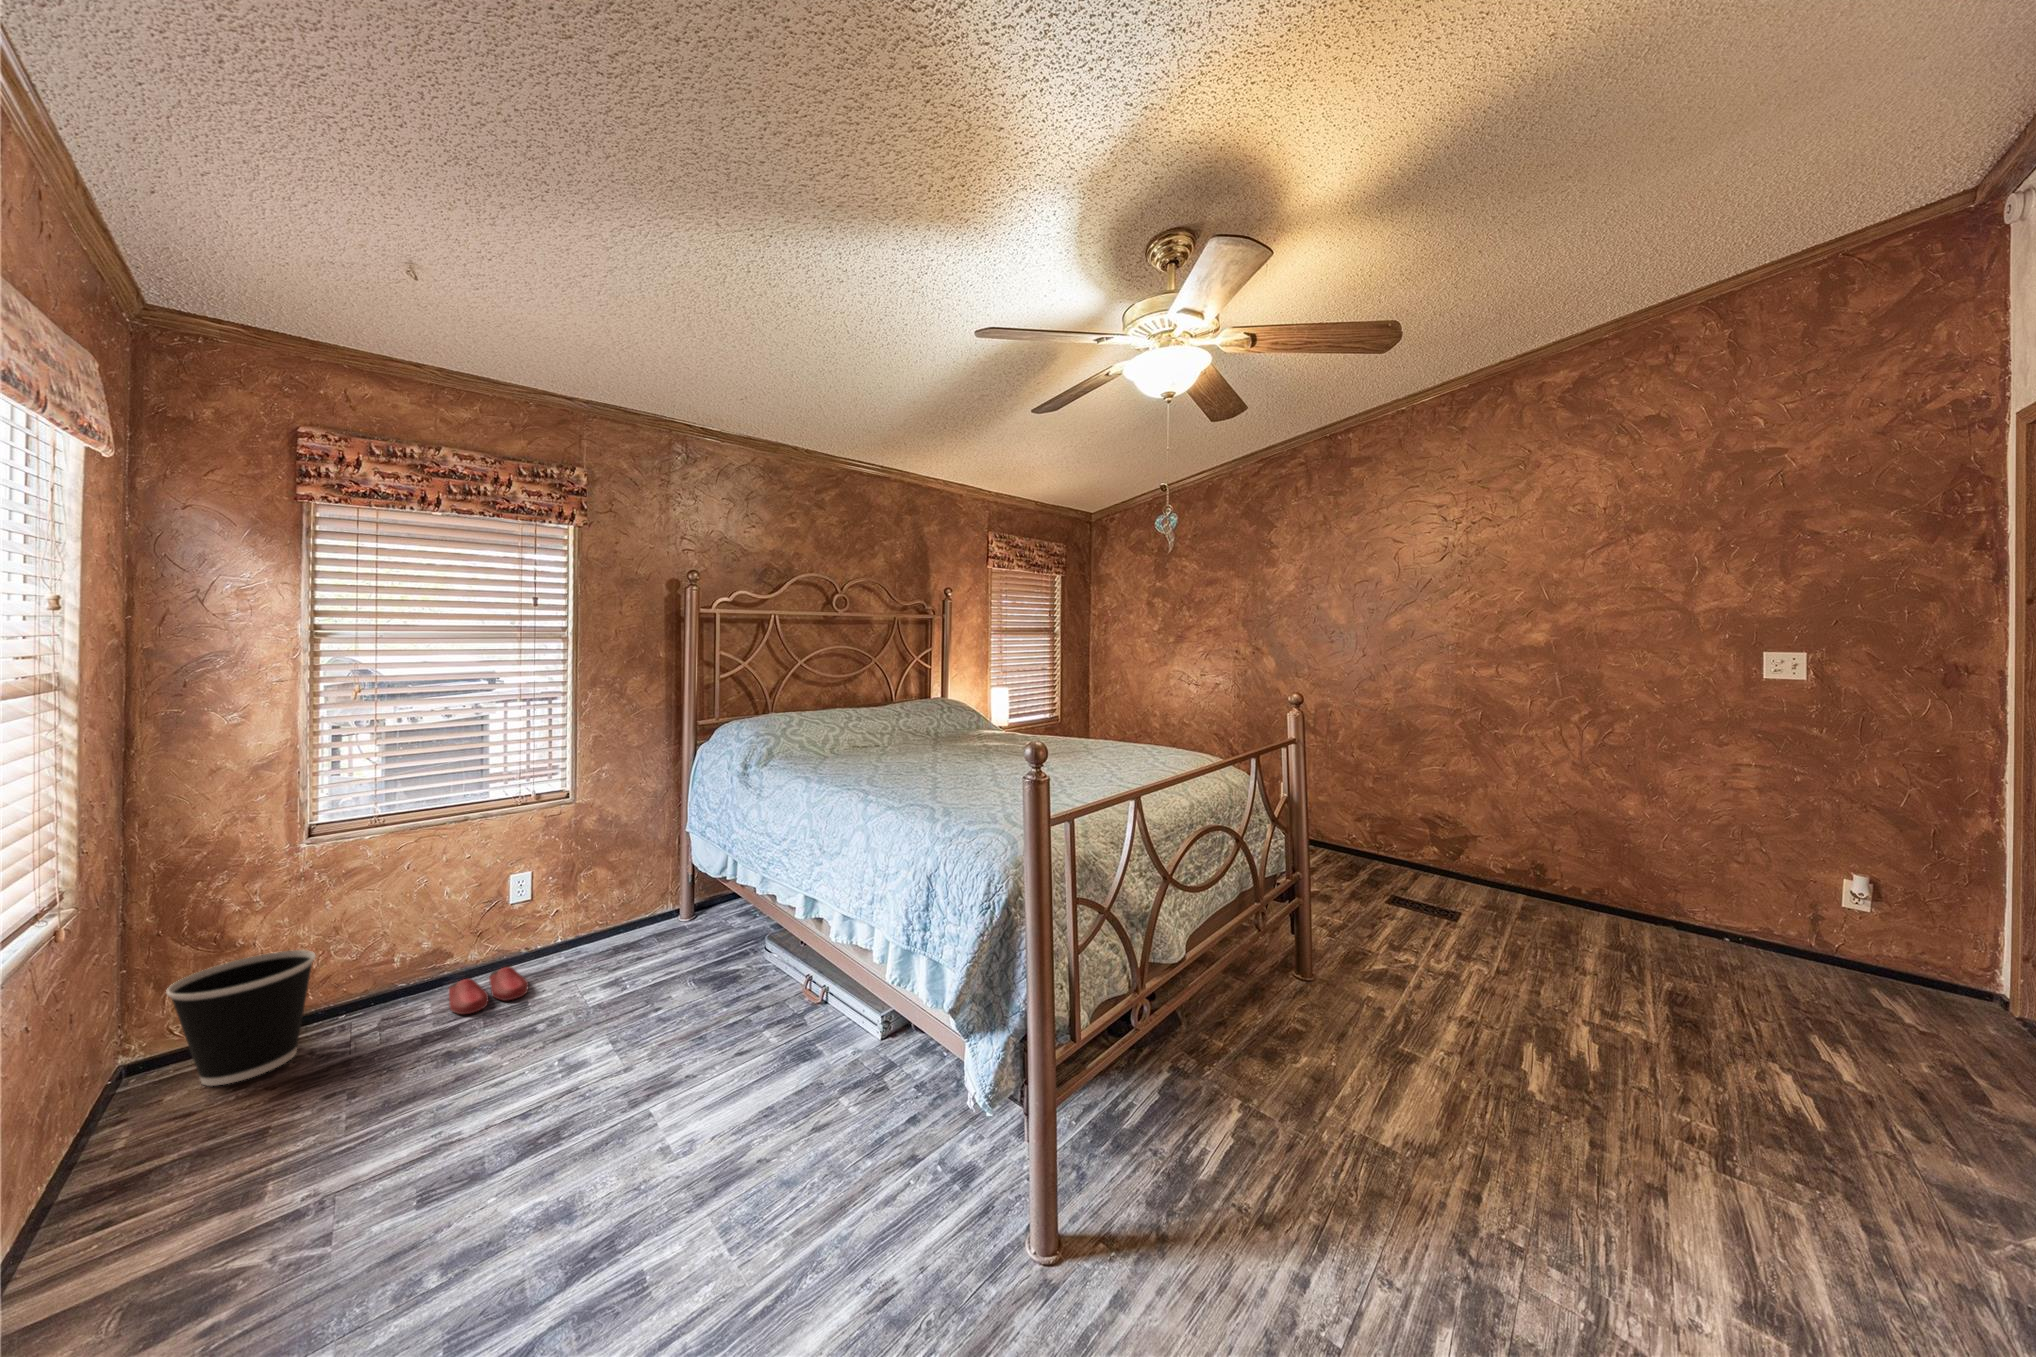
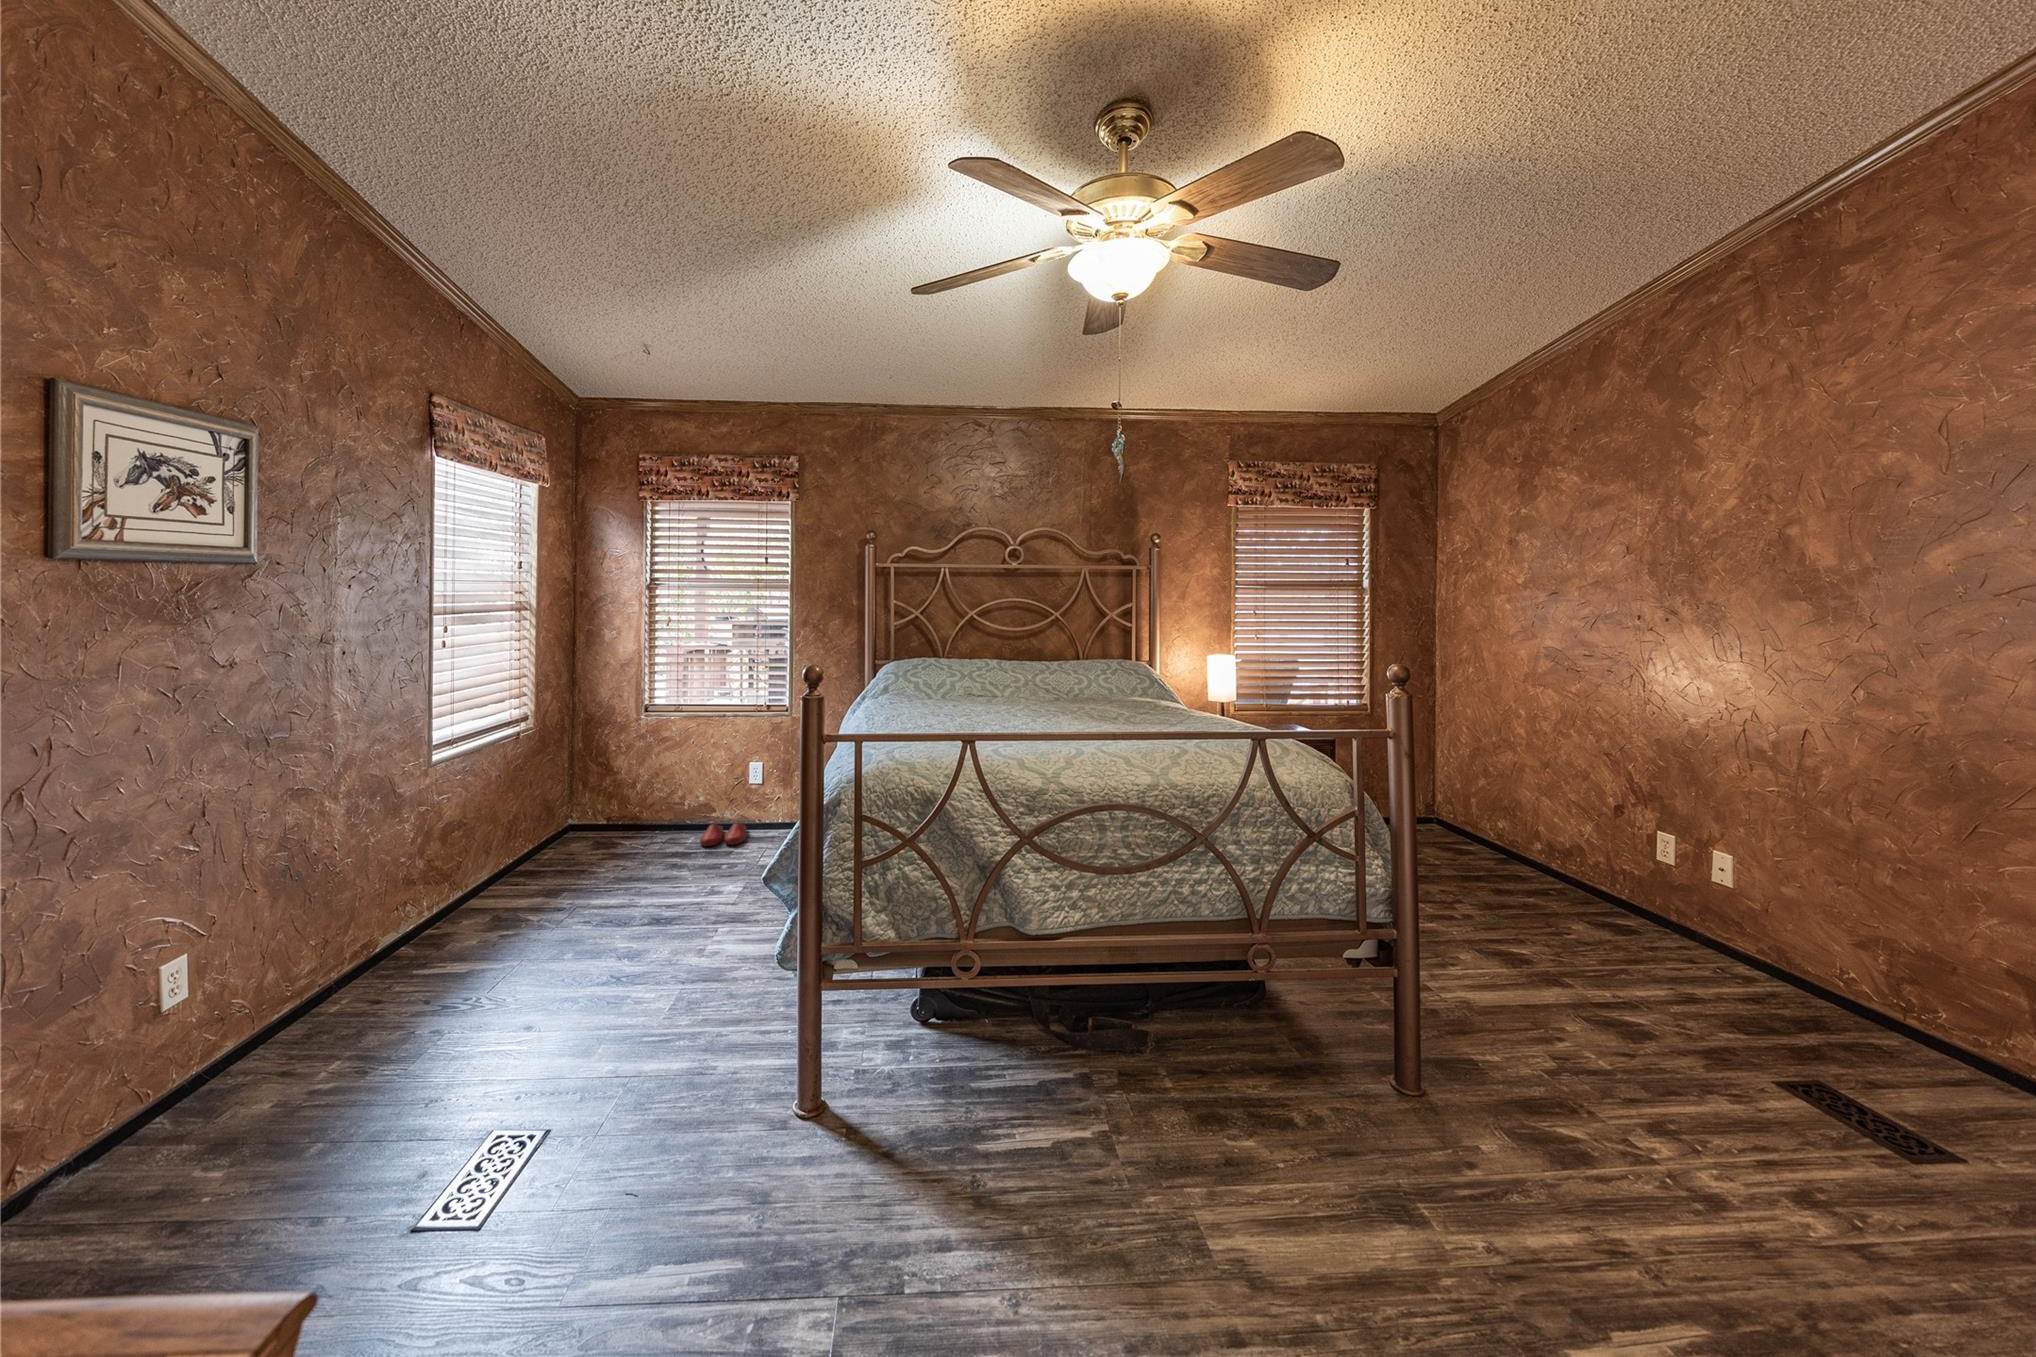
wastebasket: present [166,950,316,1086] -> none [572,781,637,849]

